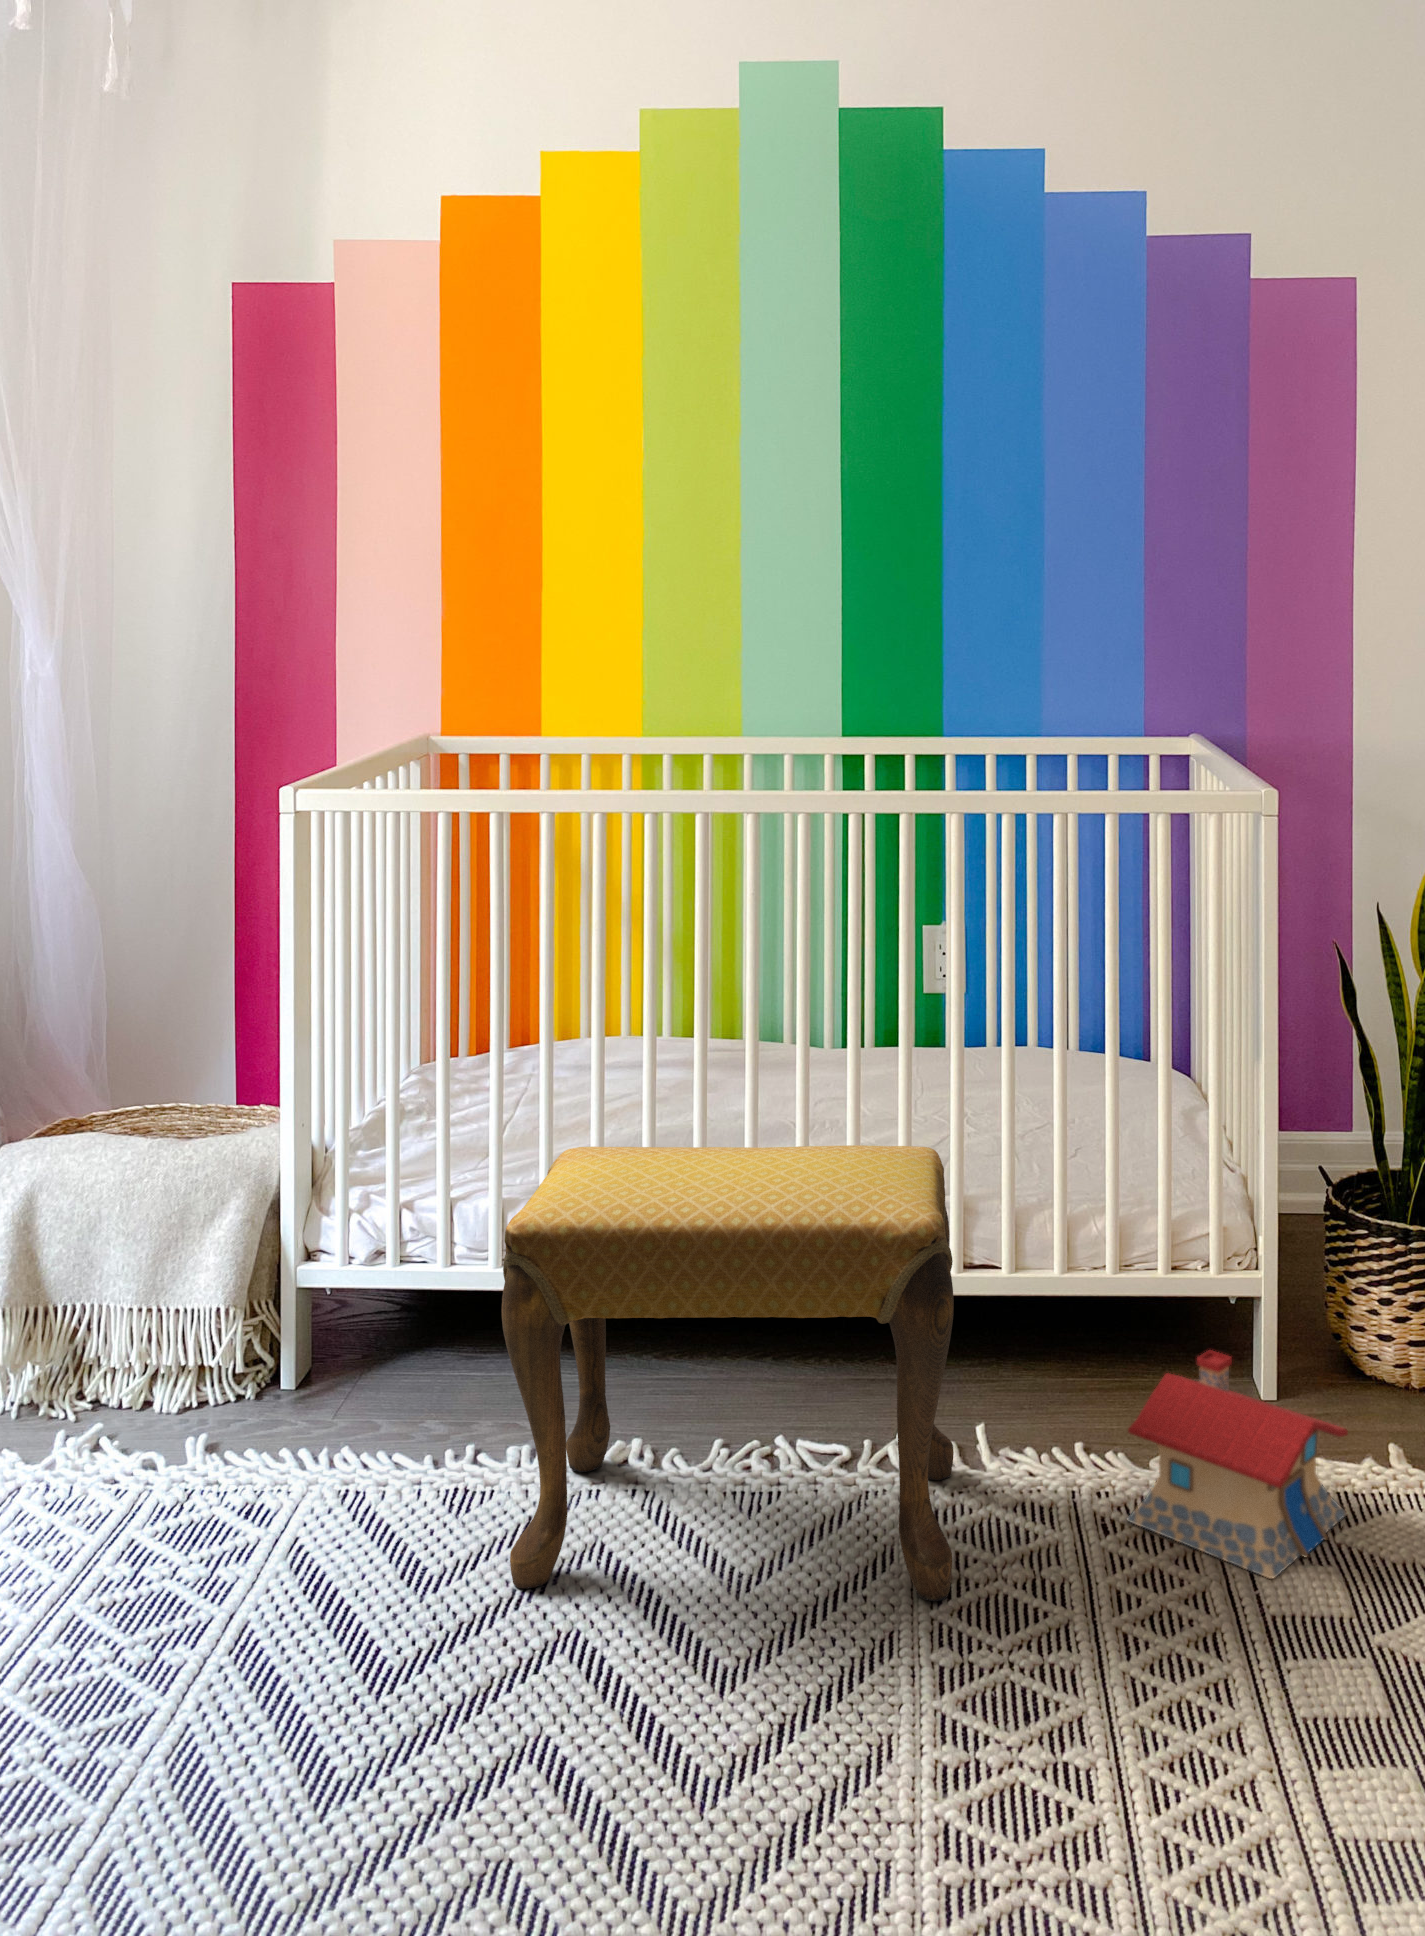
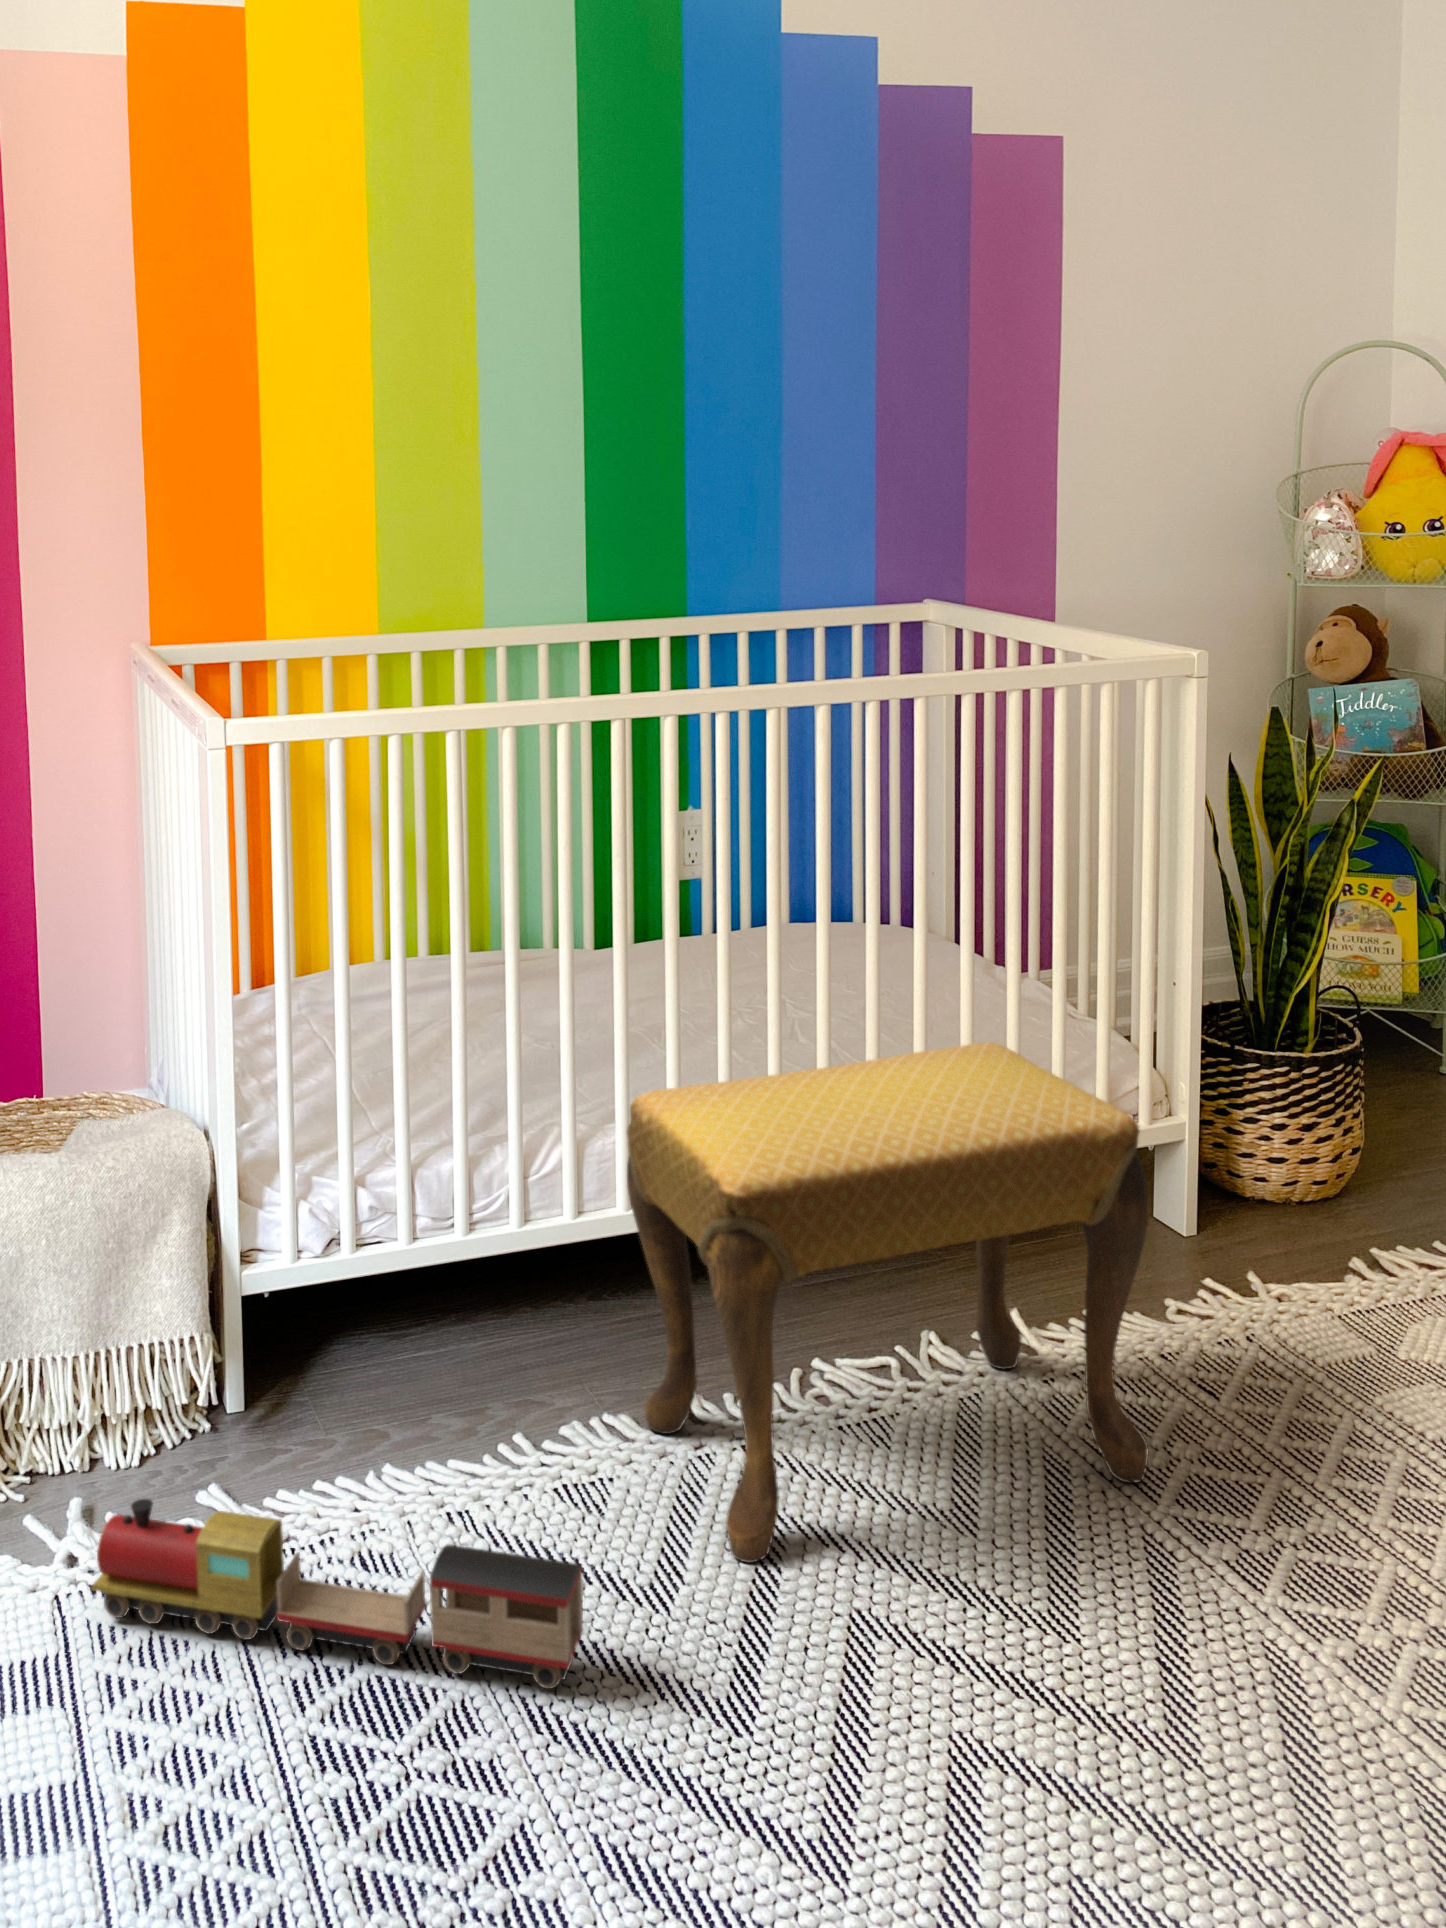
toy house: present [1127,1350,1348,1578] -> none [1204,1198,1385,1397]
toy train: none [11,1419,302,1645] -> present [90,1499,583,1689]

